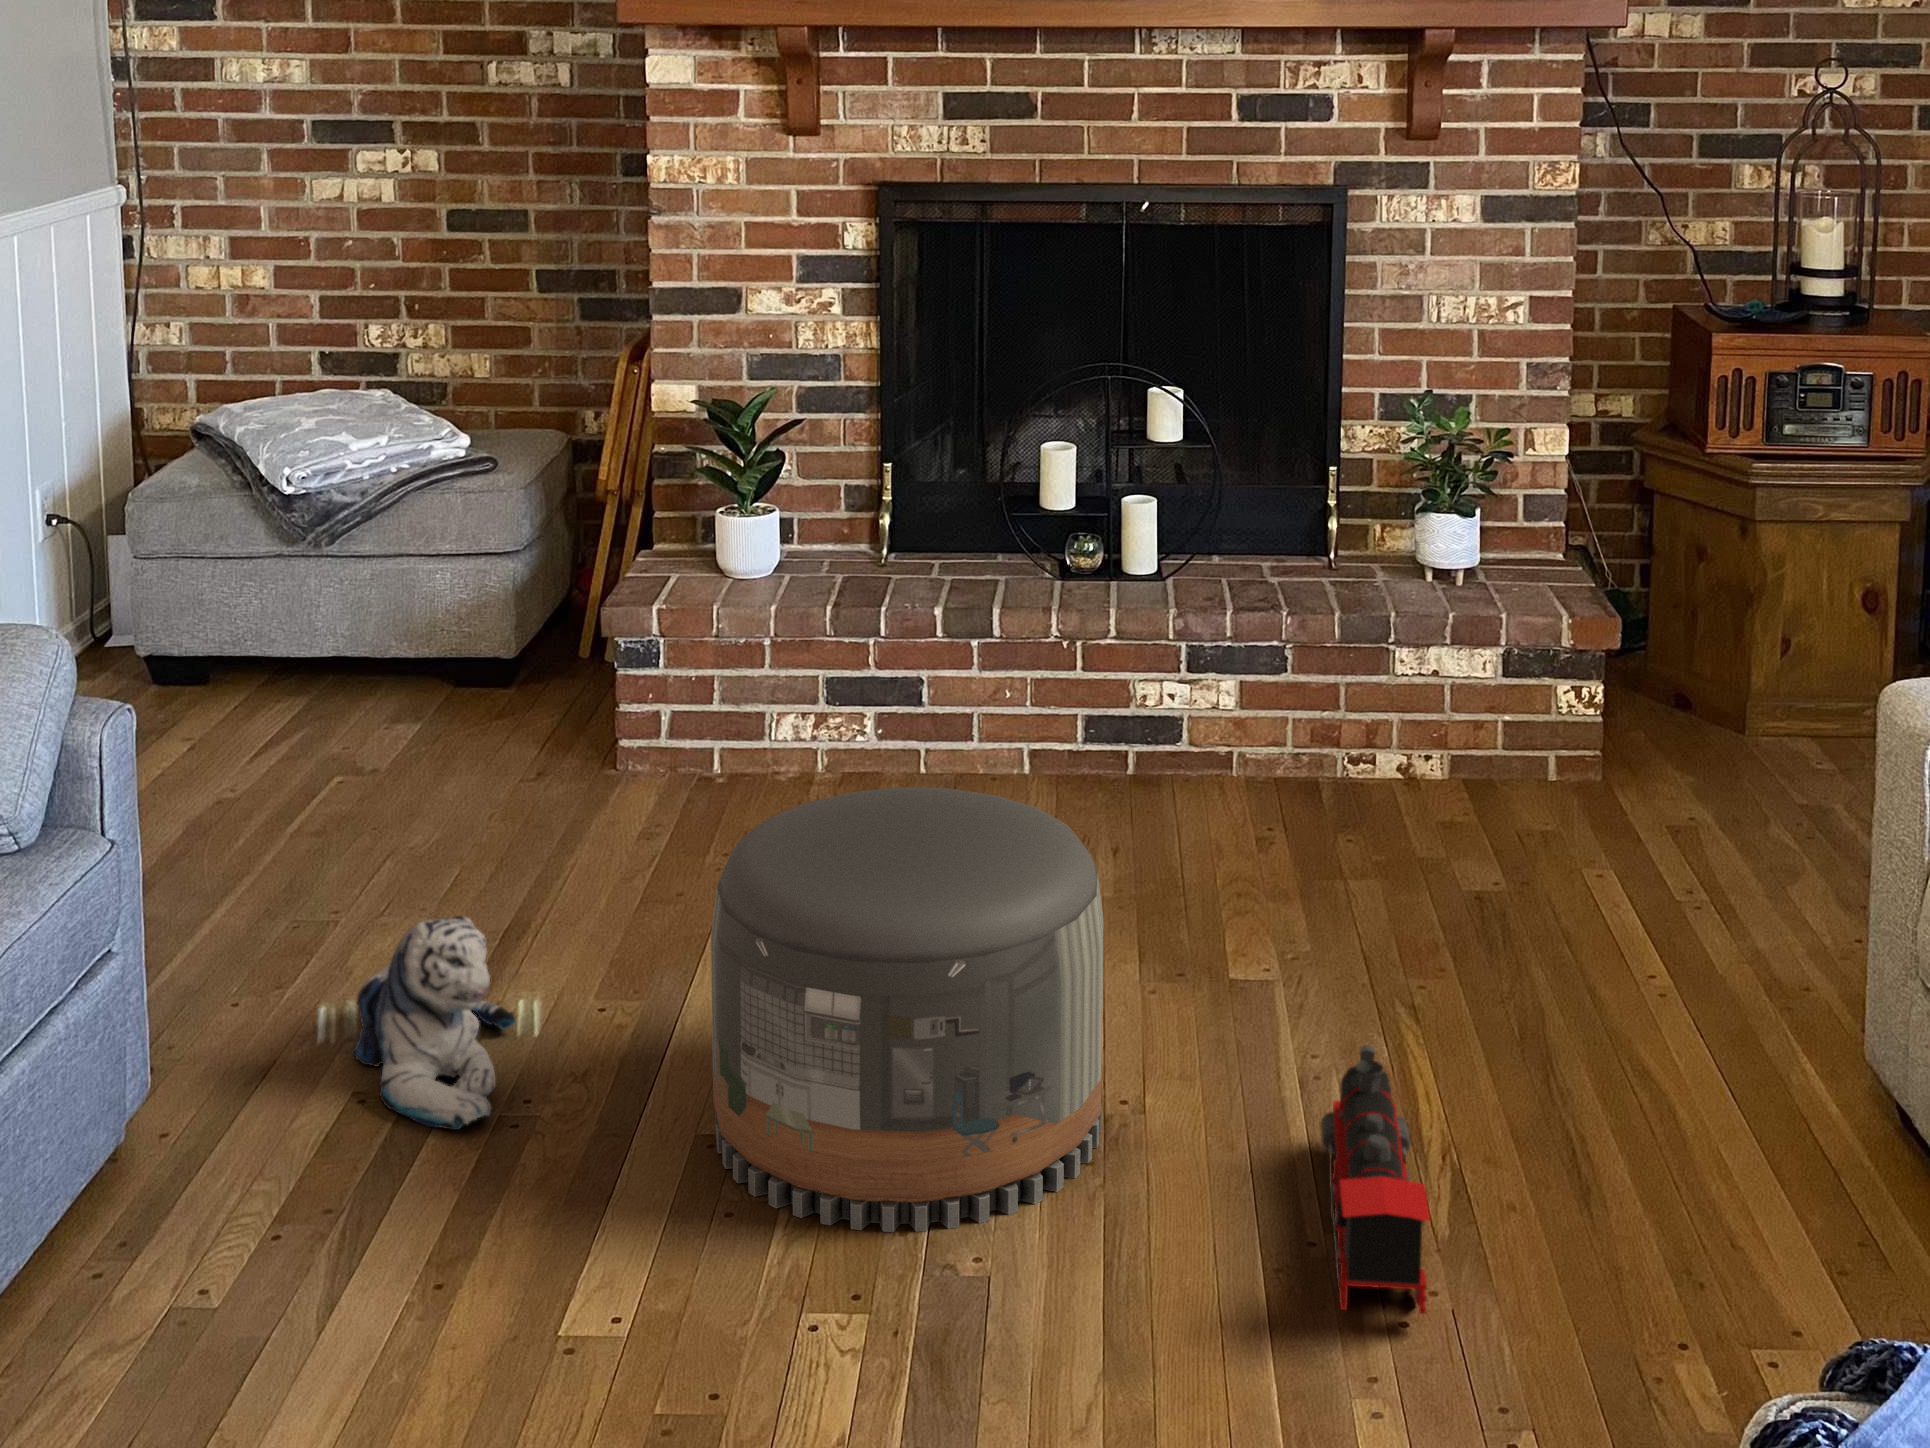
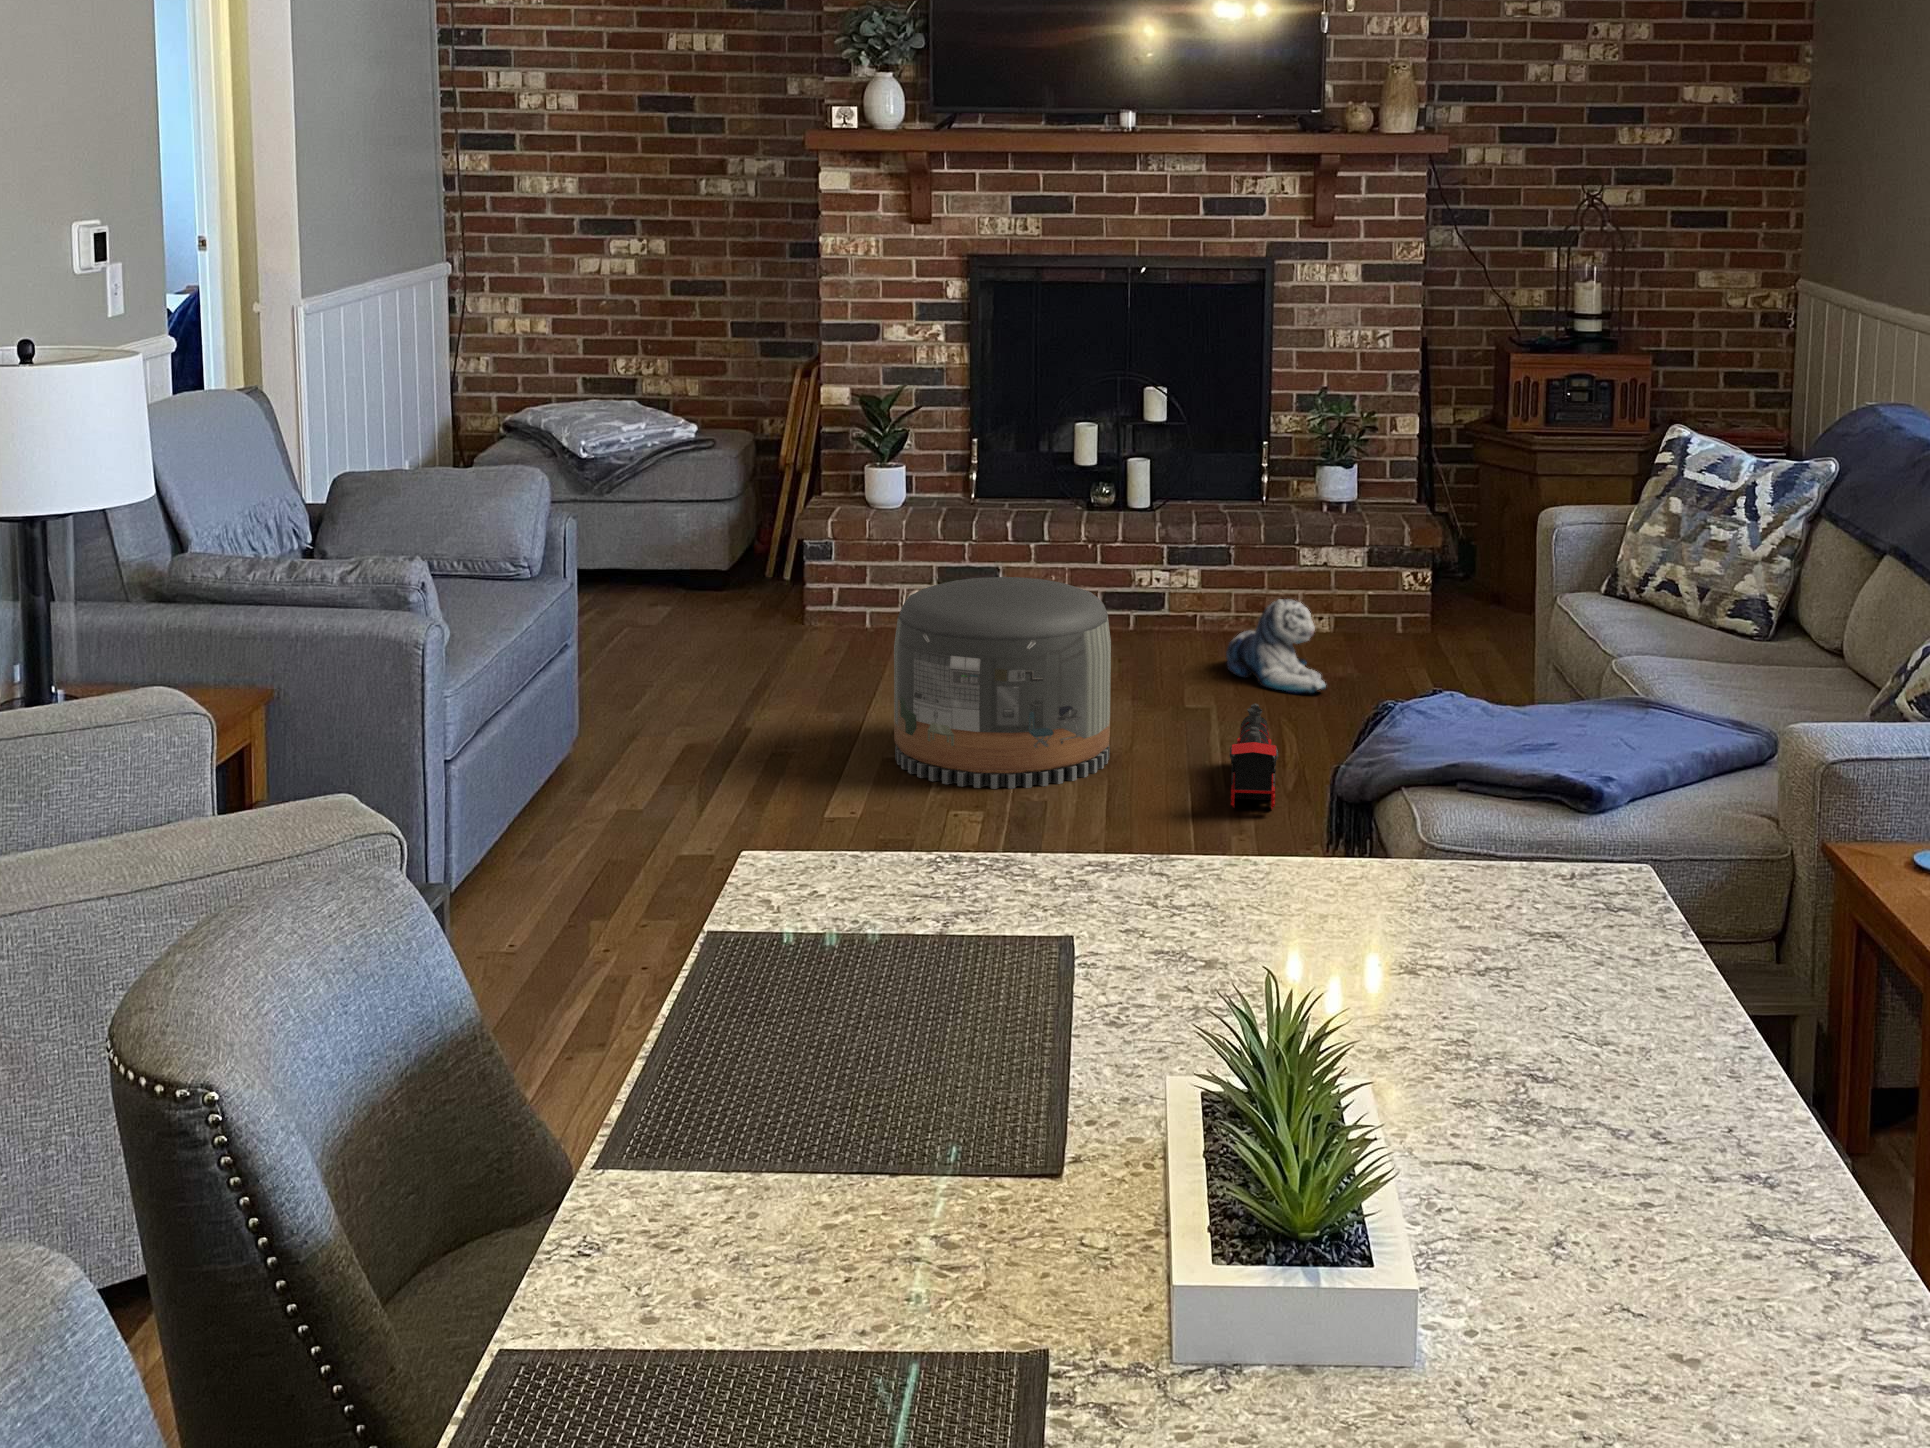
plush toy: present [352,916,516,1130] -> present [1226,599,1326,693]

